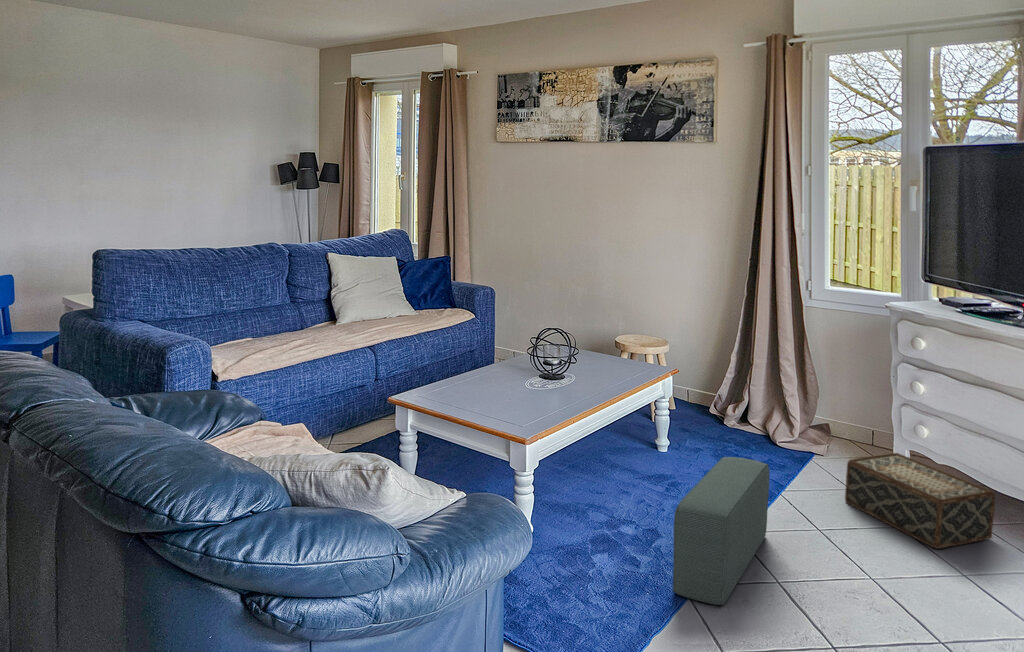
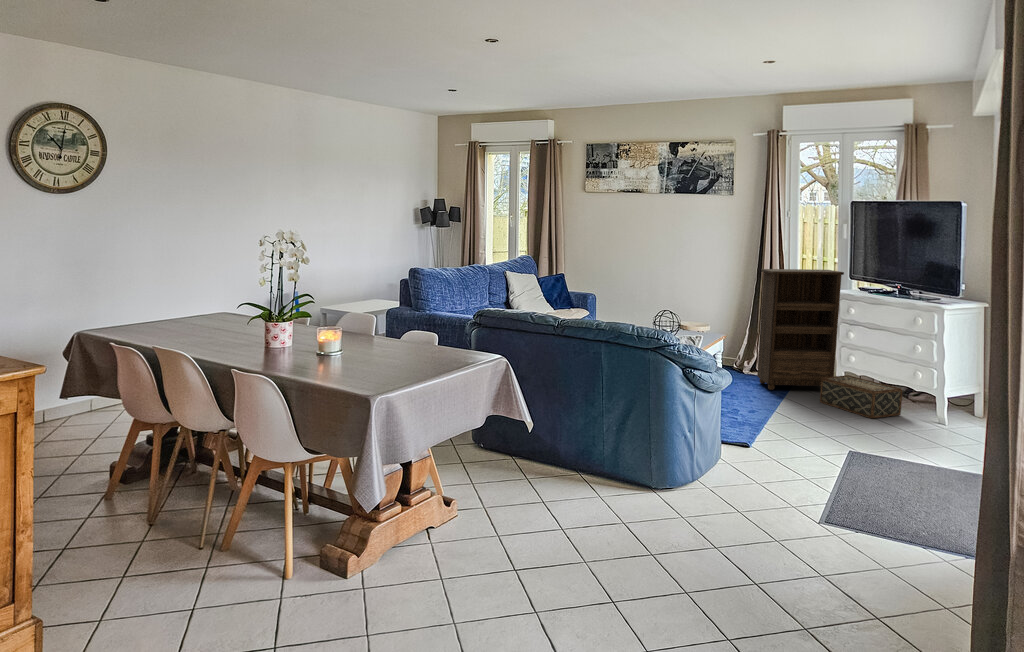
bookshelf: none [747,265,890,473] -> present [757,269,844,390]
pouf: present [673,457,770,605] -> none [741,370,784,435]

